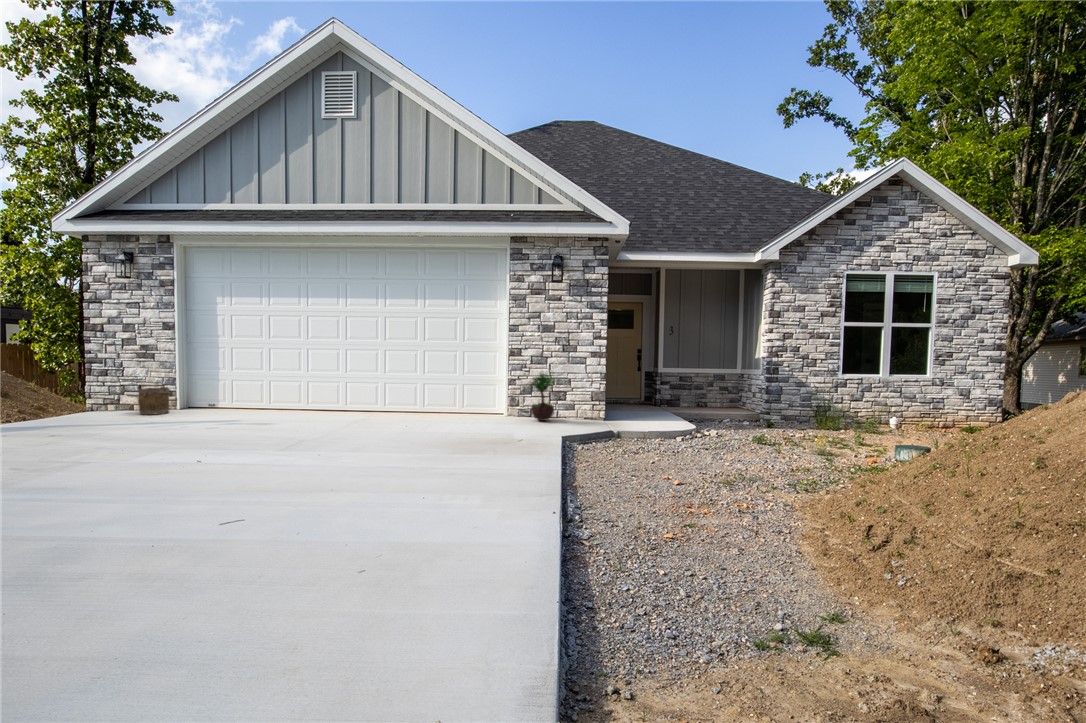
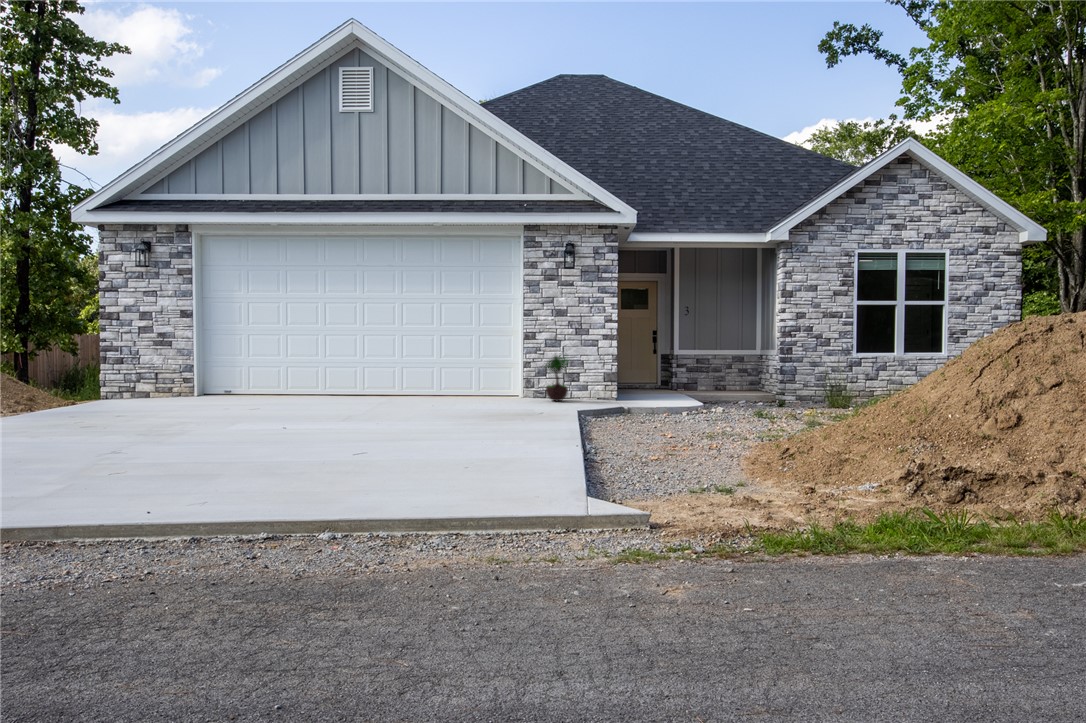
bucket: present [139,387,172,415] -> none [164,373,194,401]

